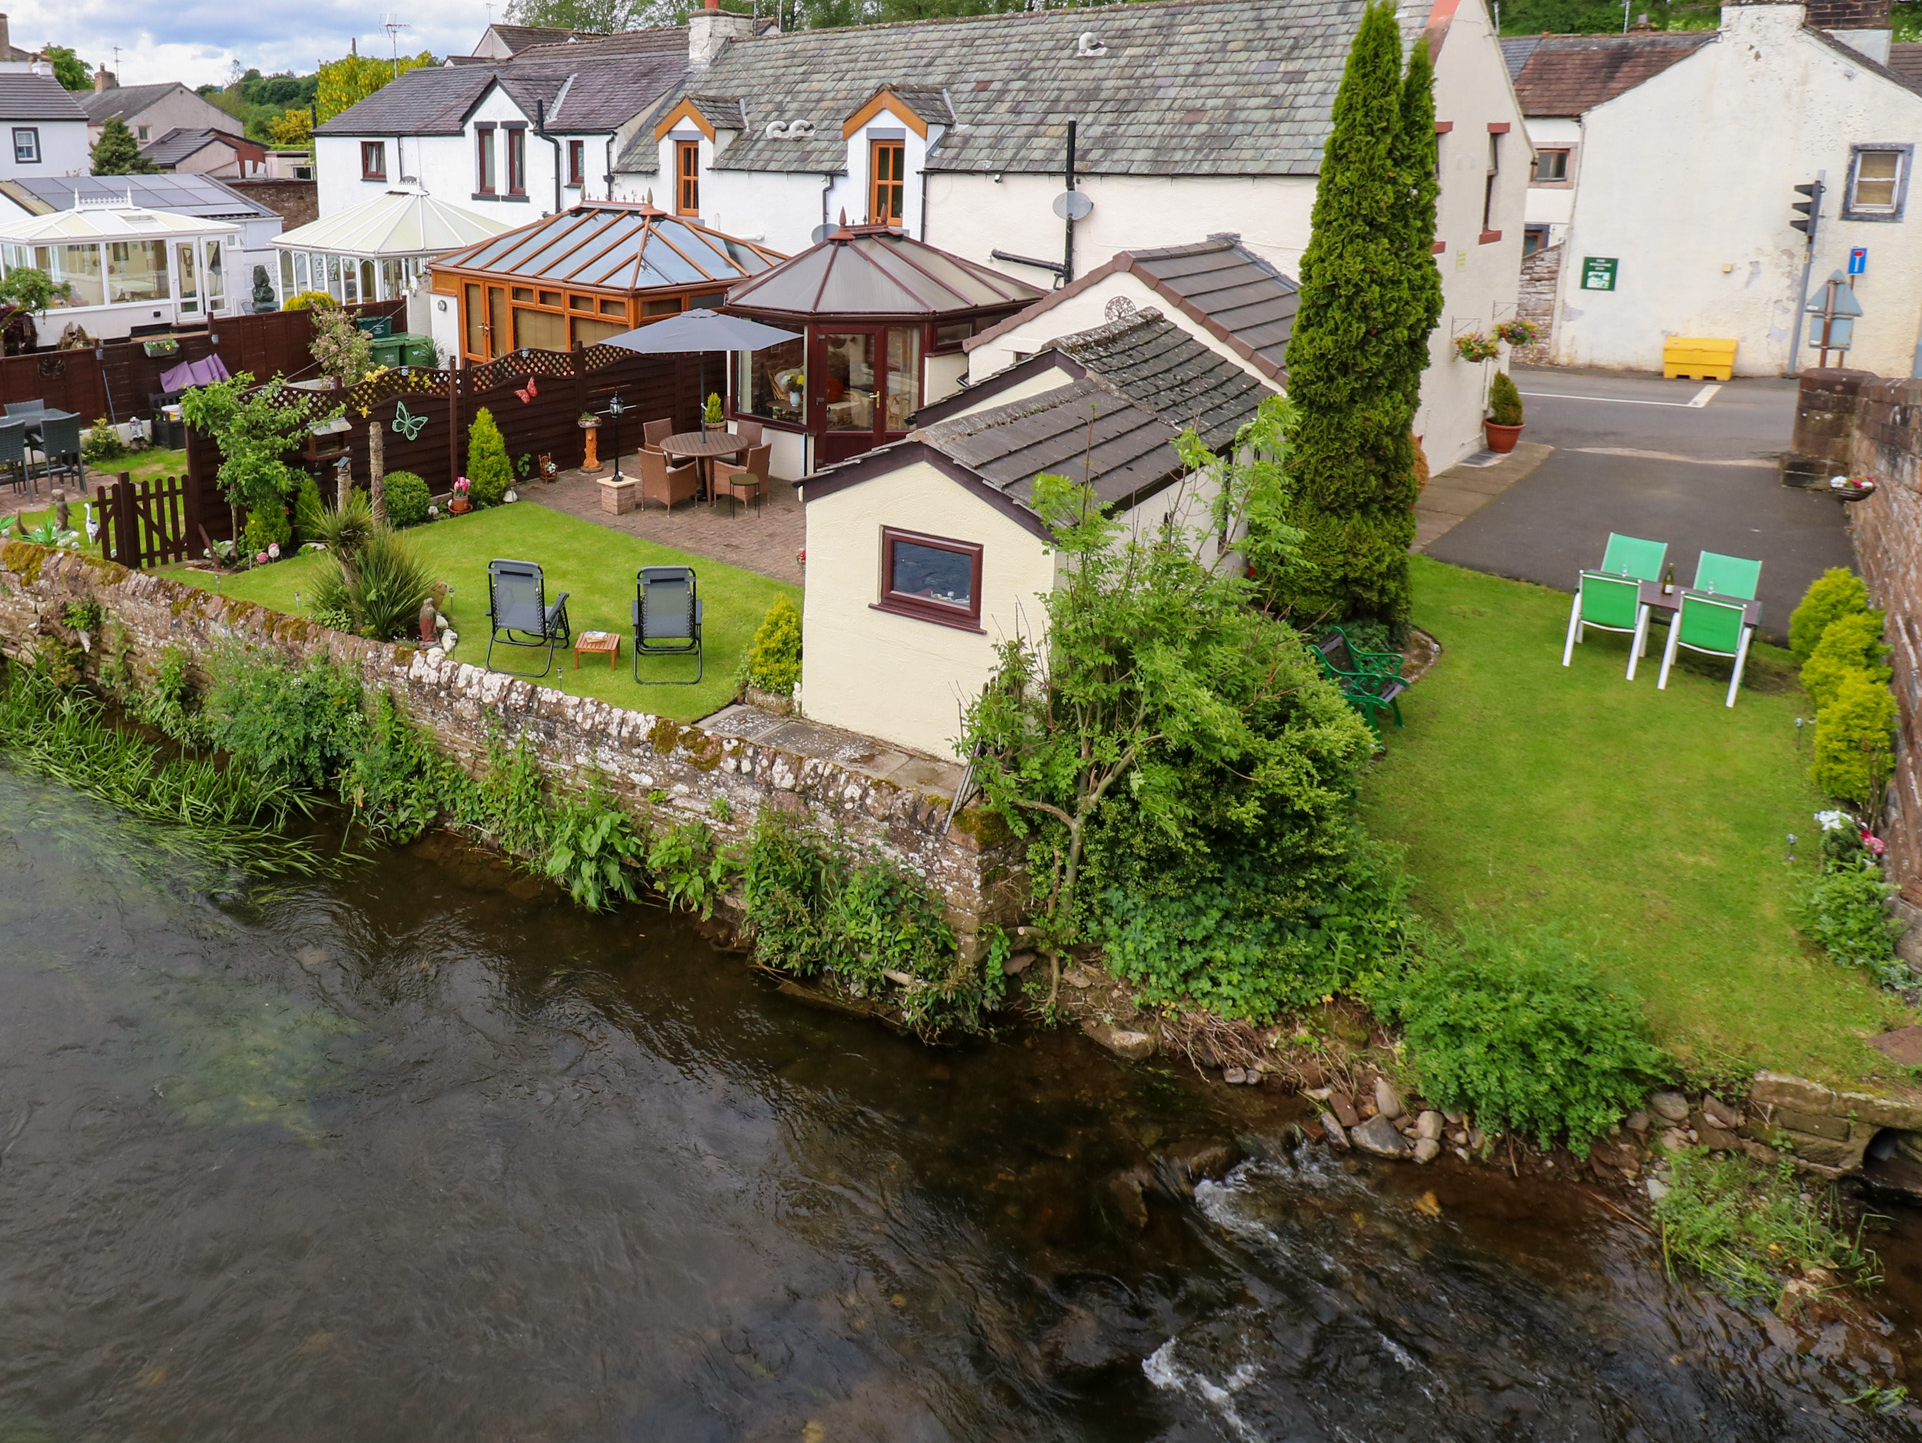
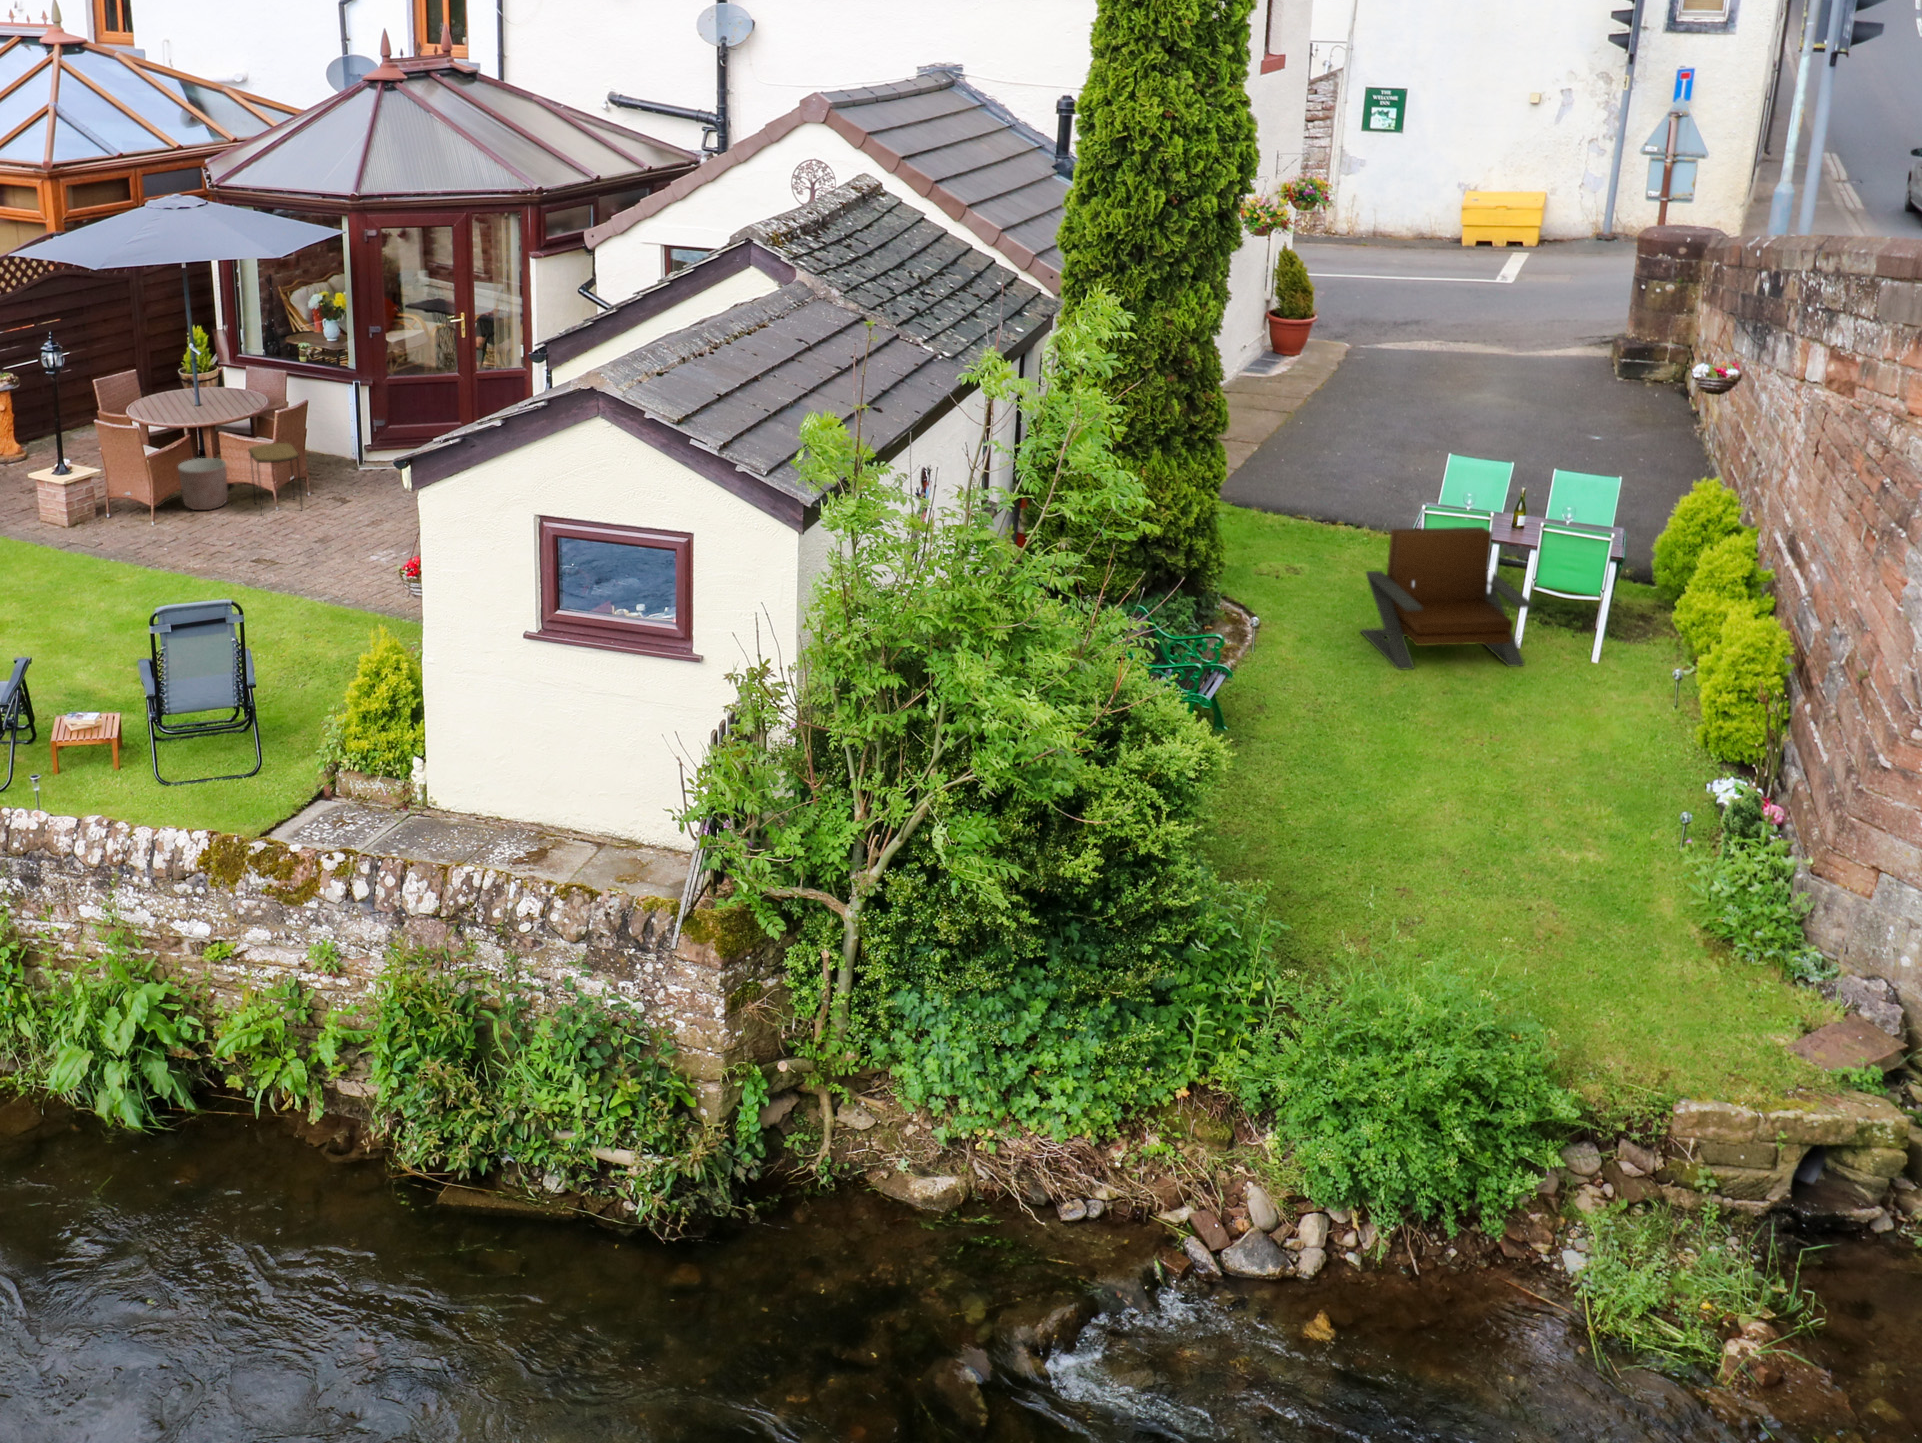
planter: none [685,480,715,513] -> present [178,458,228,510]
lounge chair: none [1533,590,1694,707] -> present [1361,527,1533,670]

